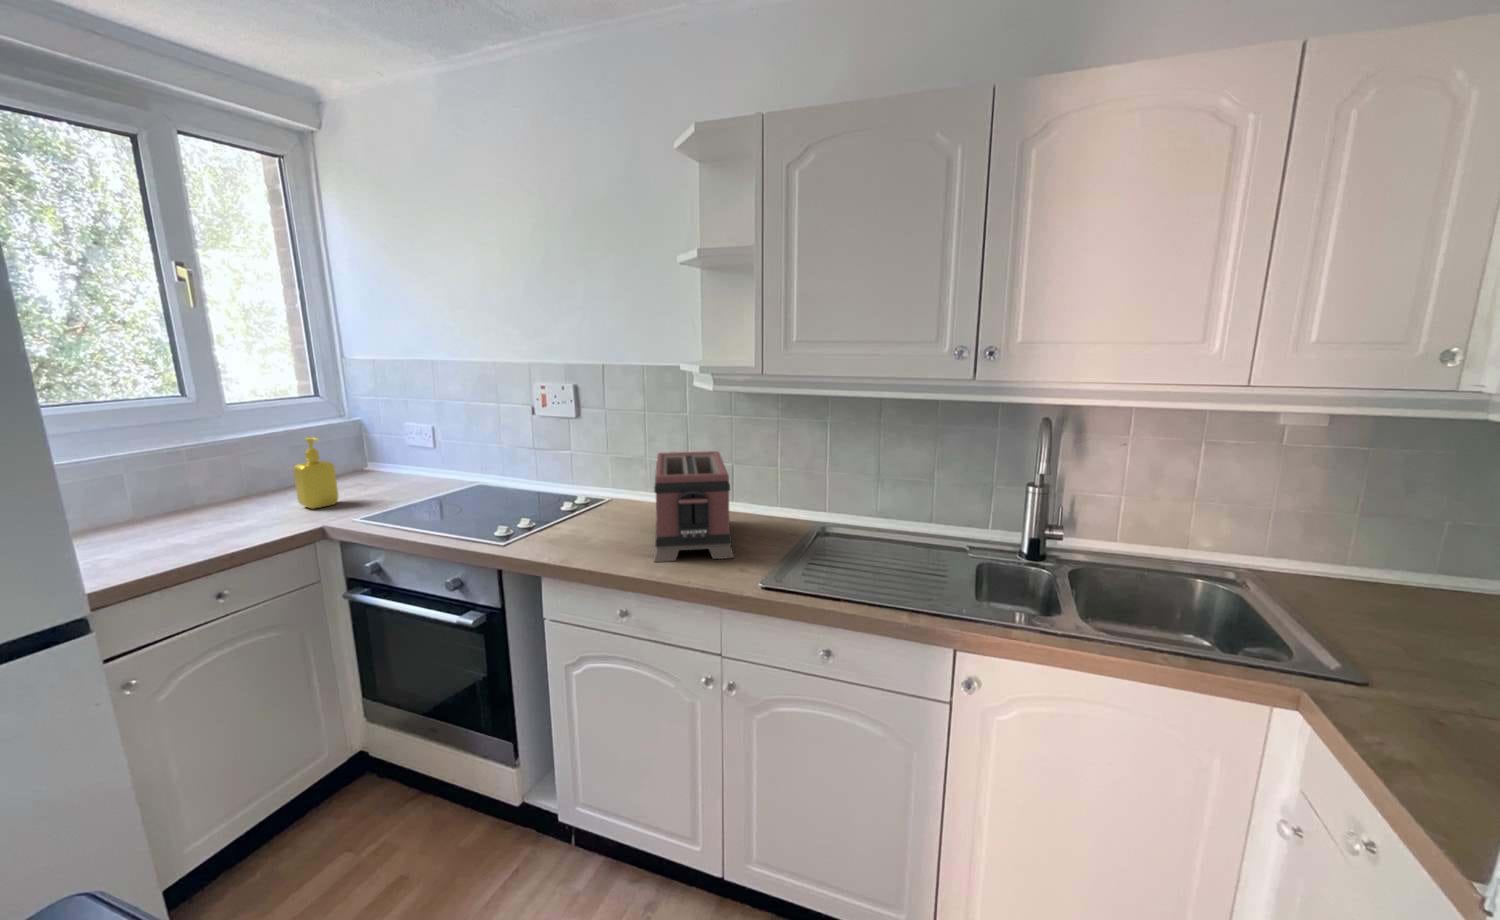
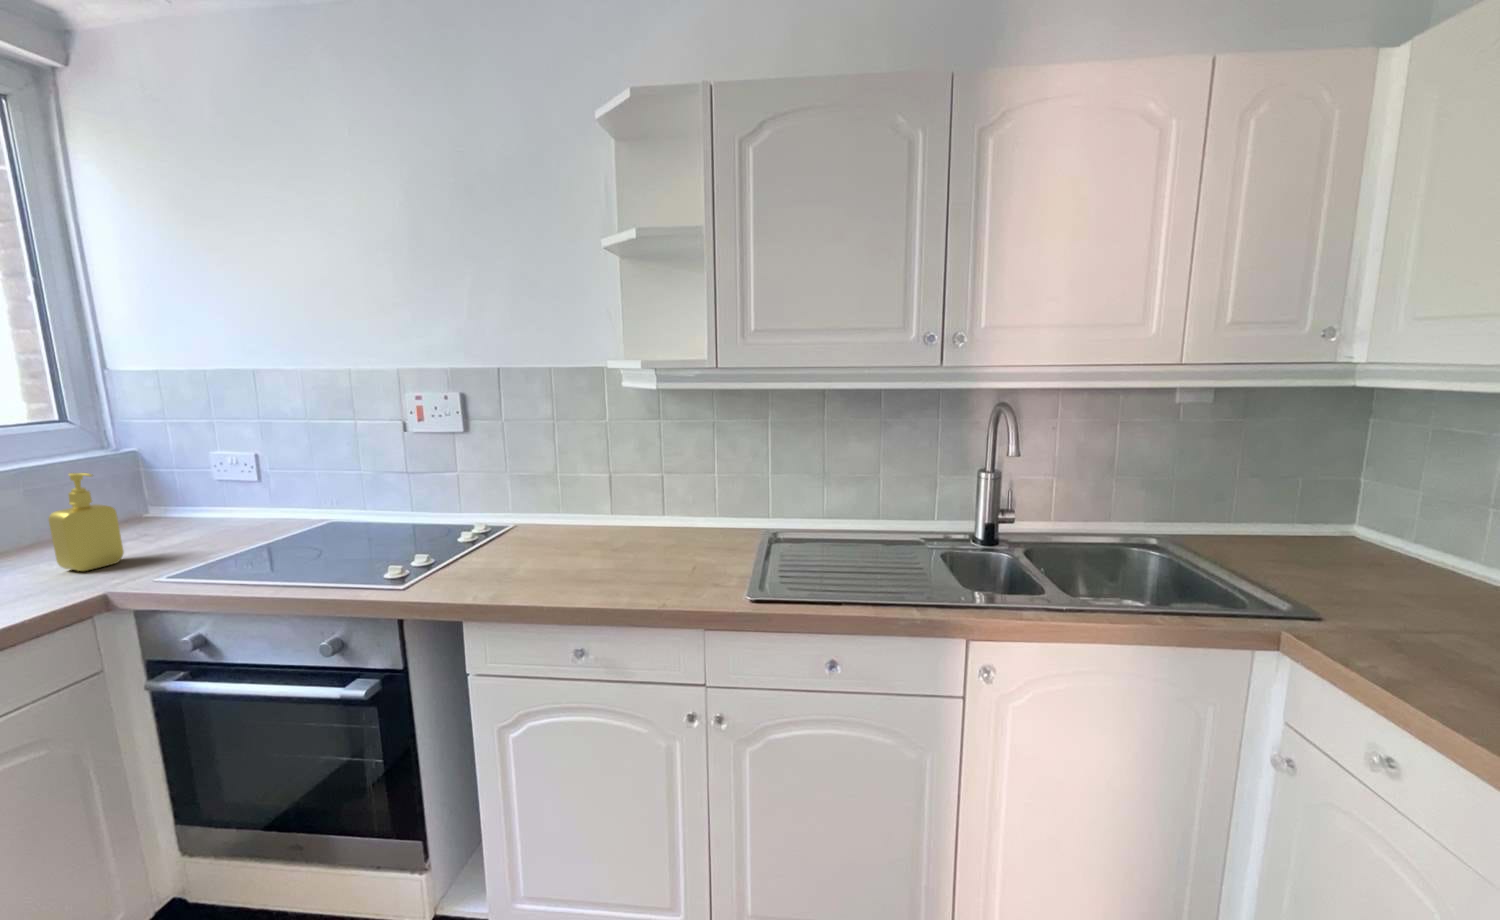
toaster: present [654,451,734,562] -> none [585,459,699,588]

